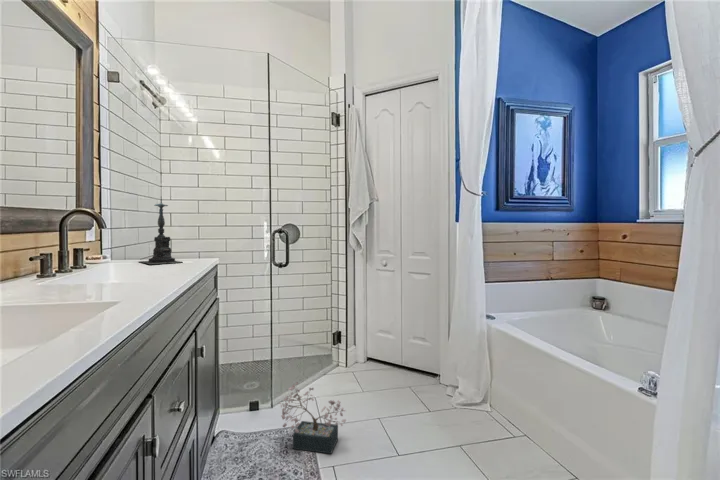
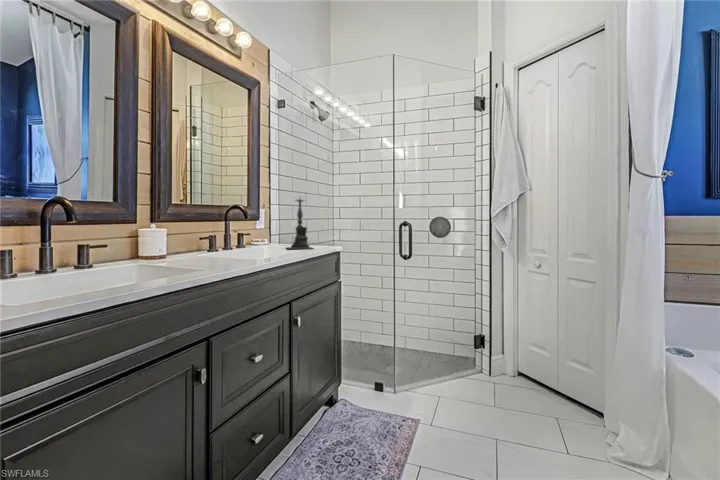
decorative plant: present [279,382,346,453] -> none [380,372,451,452]

